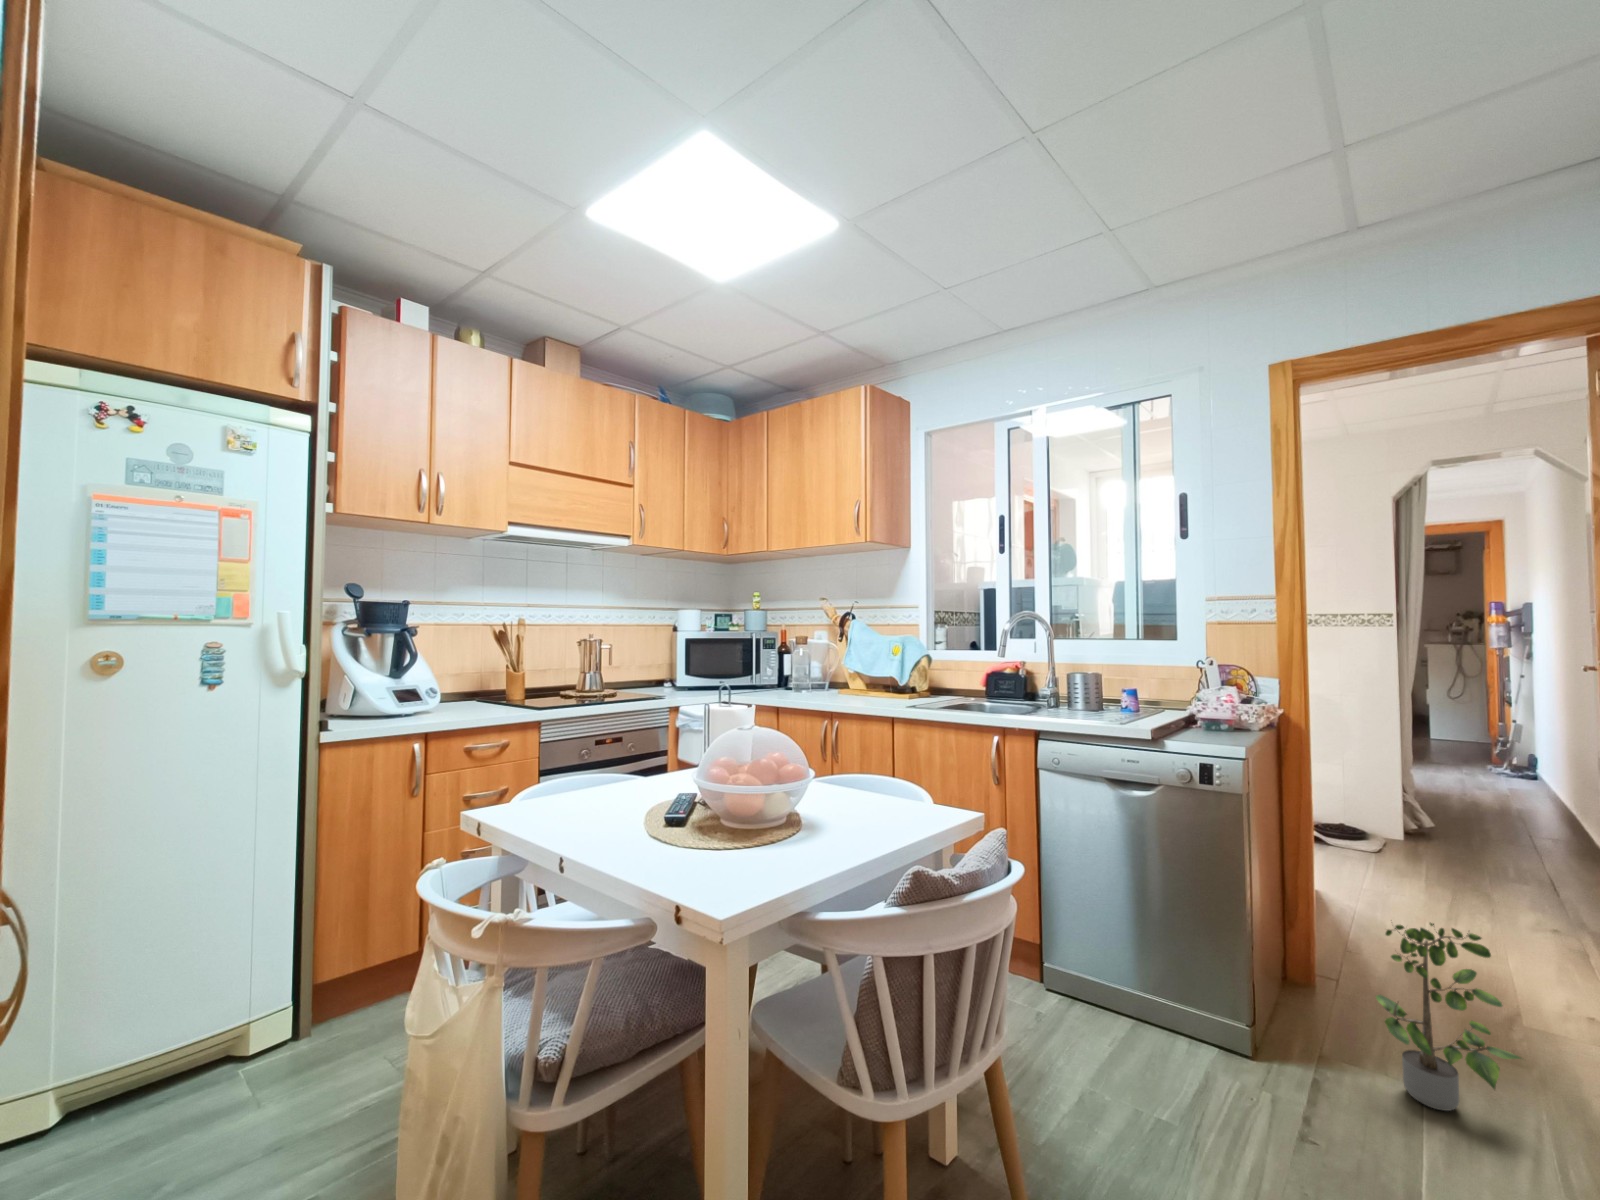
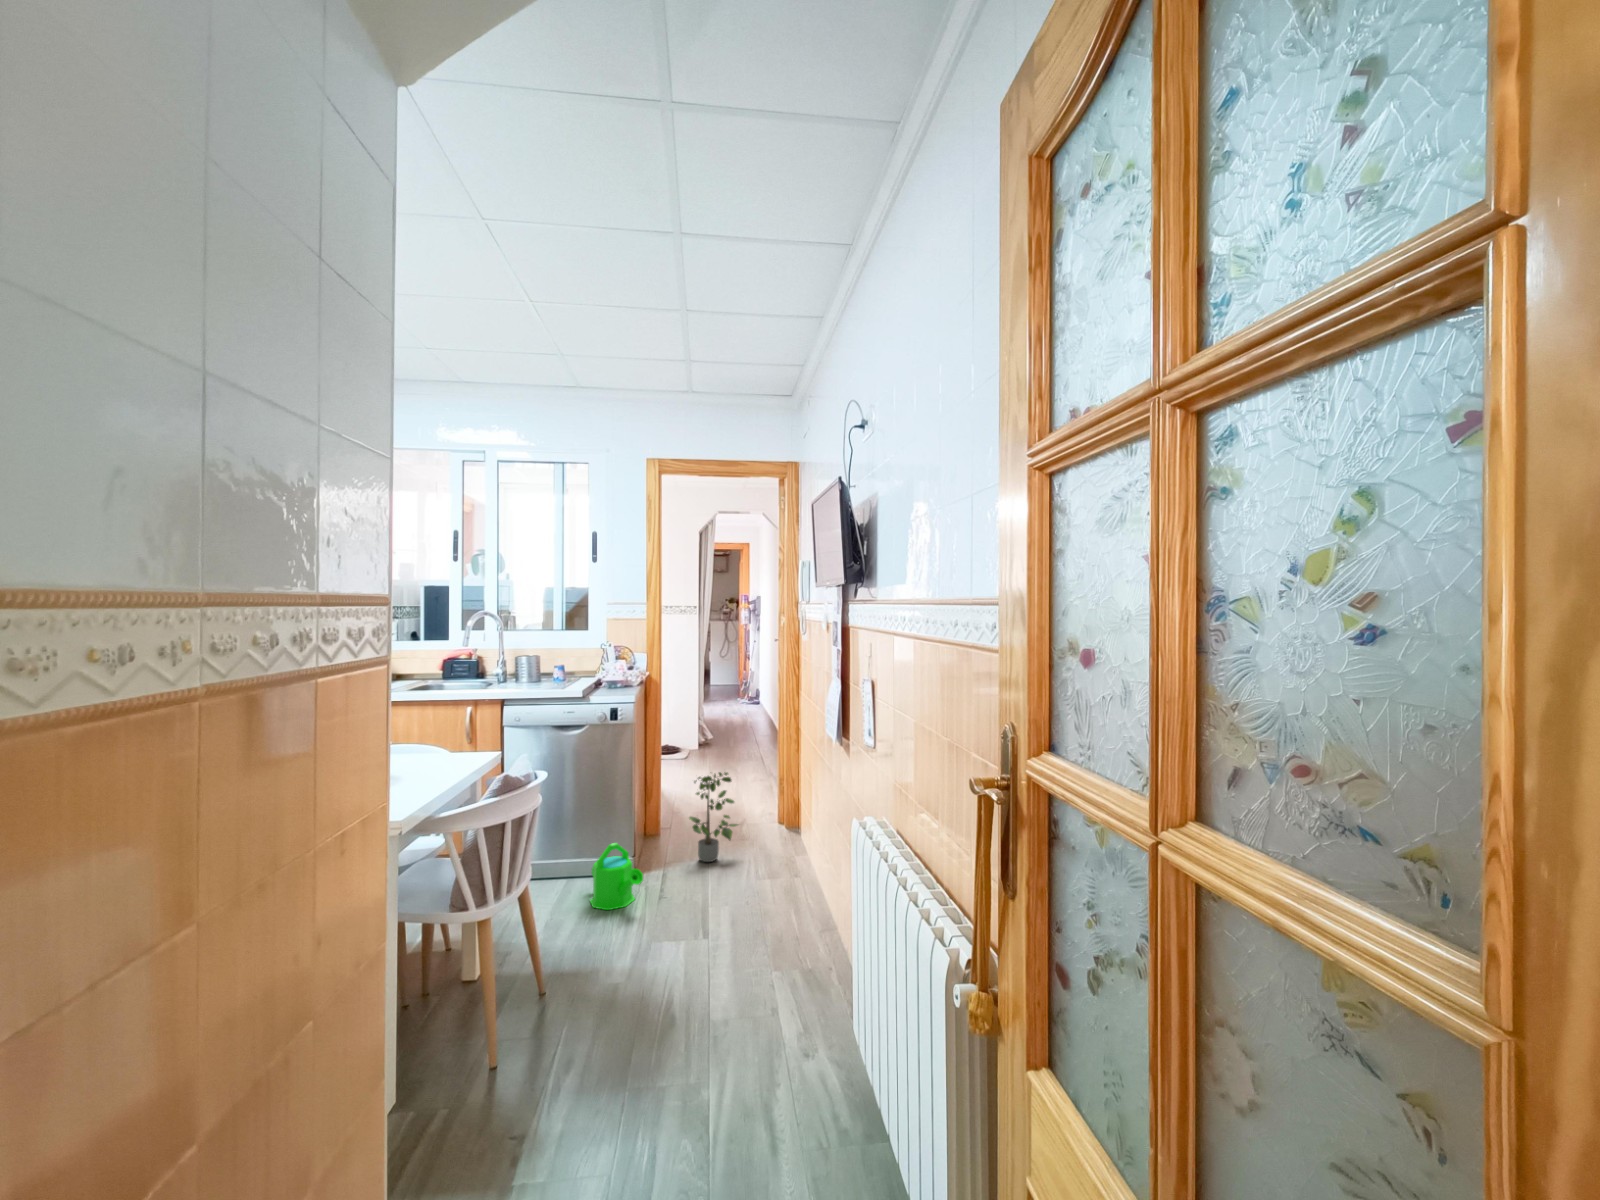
watering can: none [1161,1001,1262,1133] -> present [590,843,643,910]

